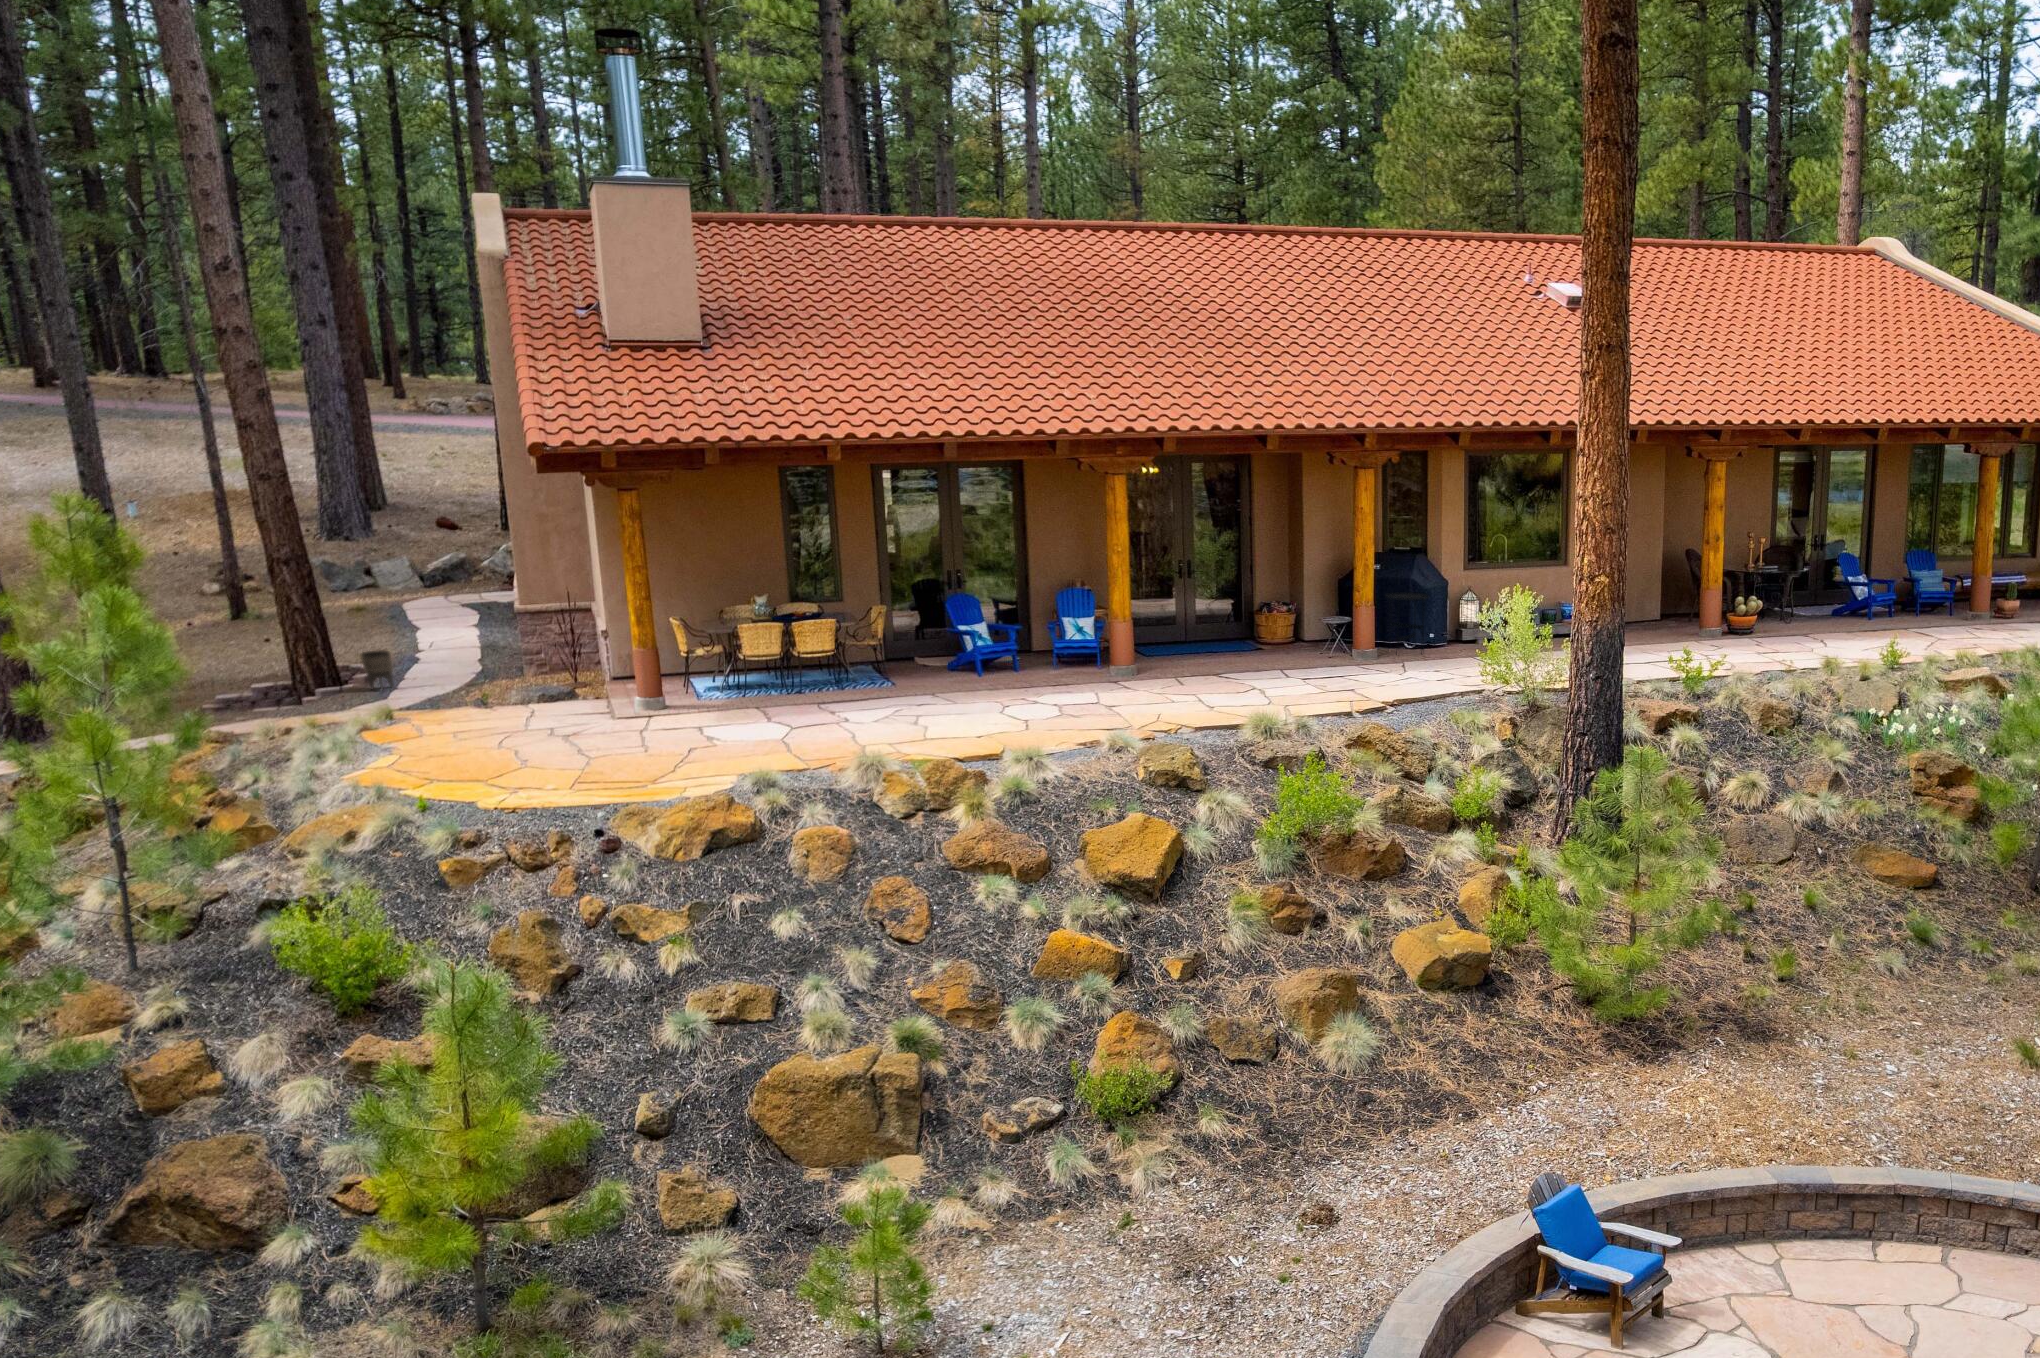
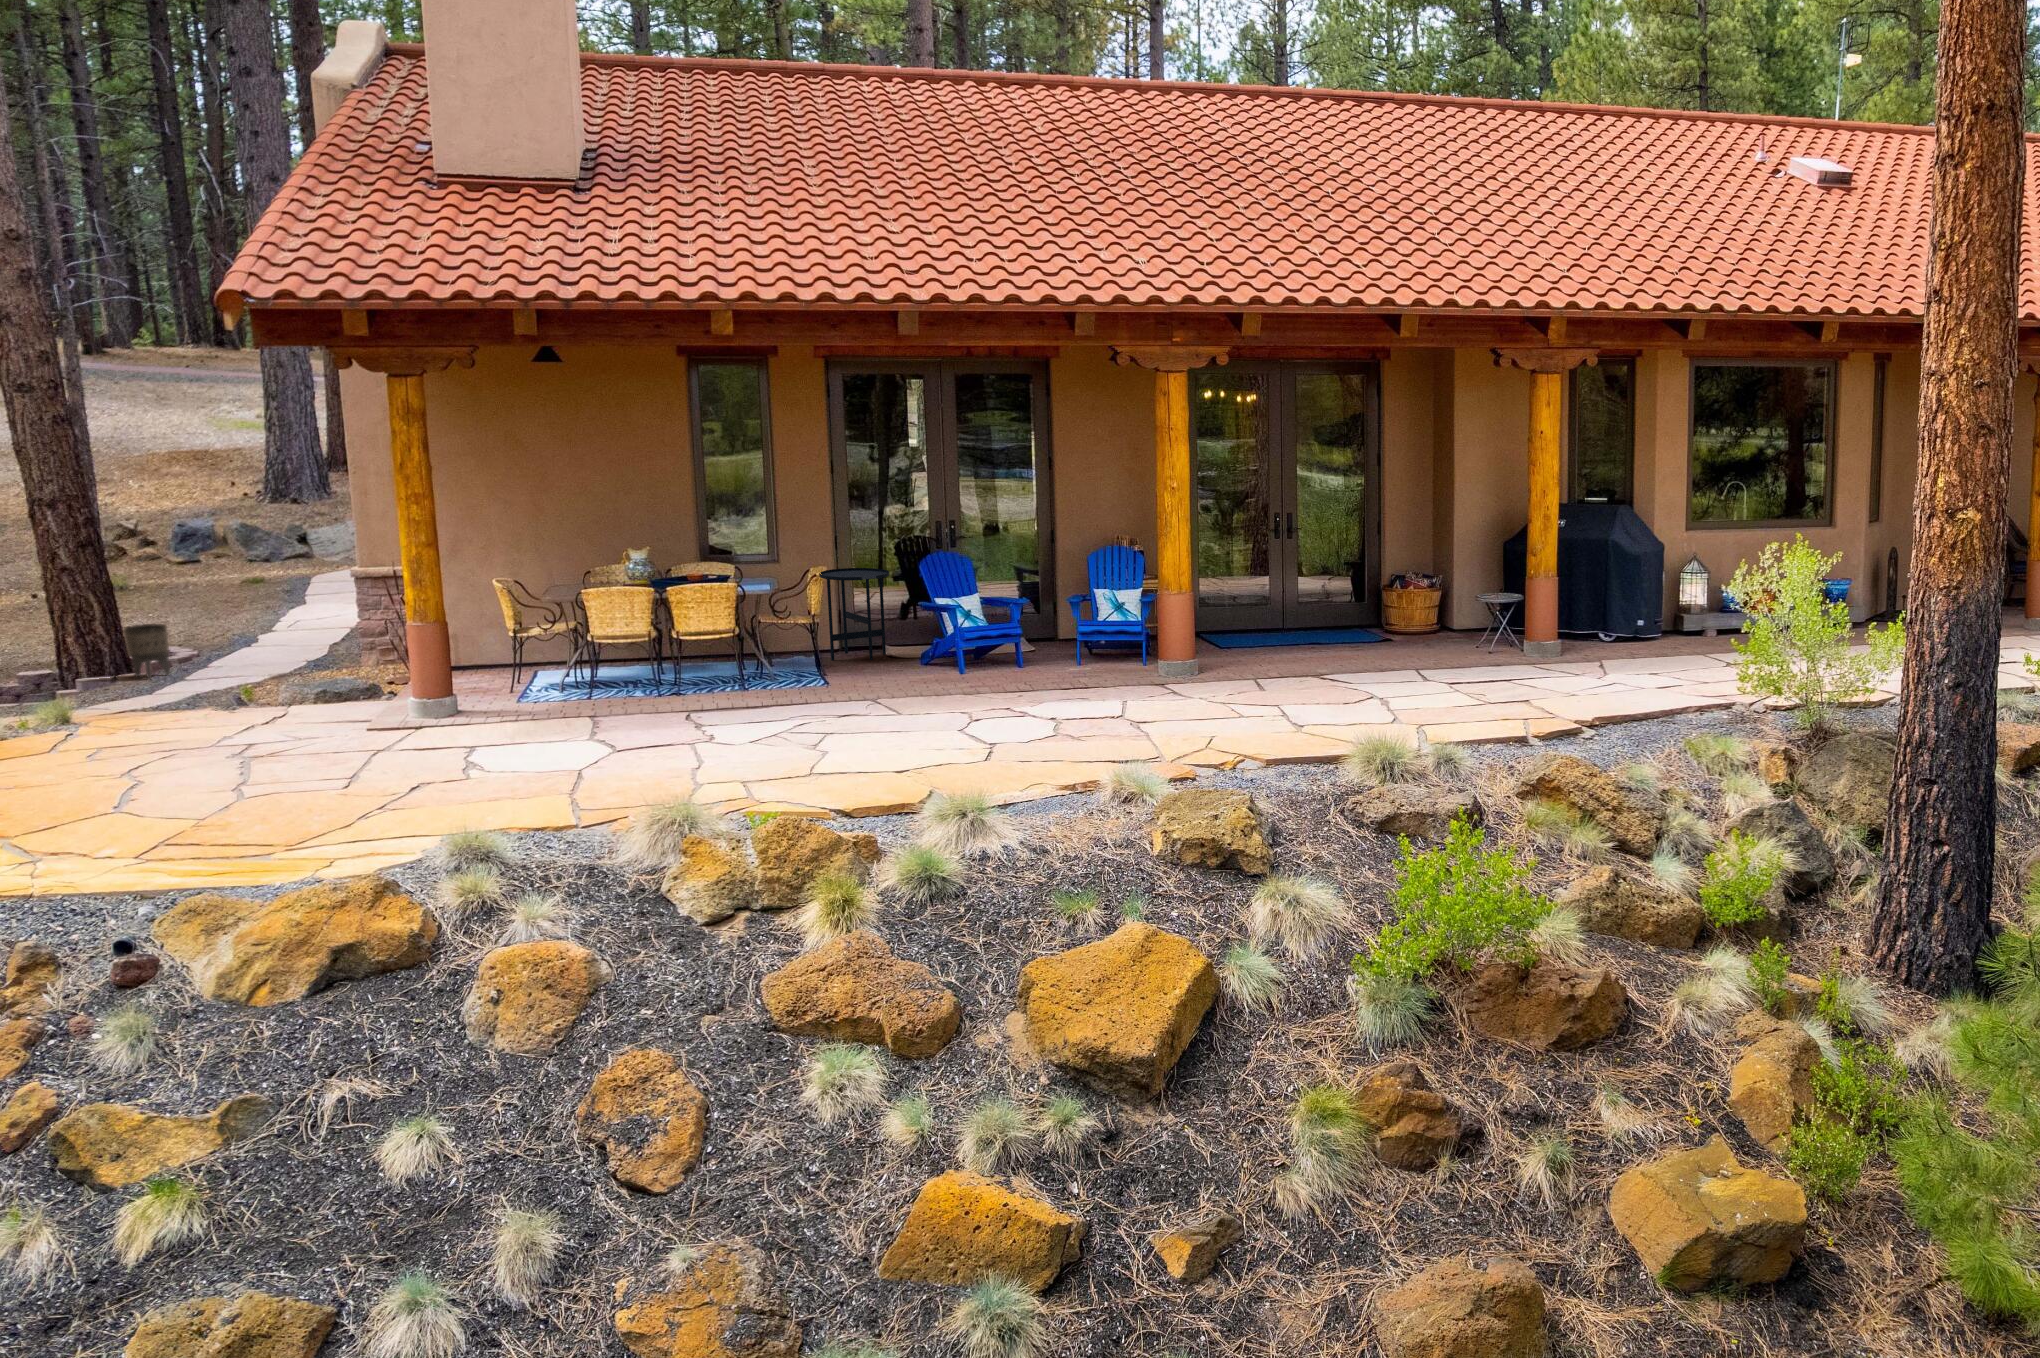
side table: present [1385,592,1429,655] -> present [819,568,889,661]

